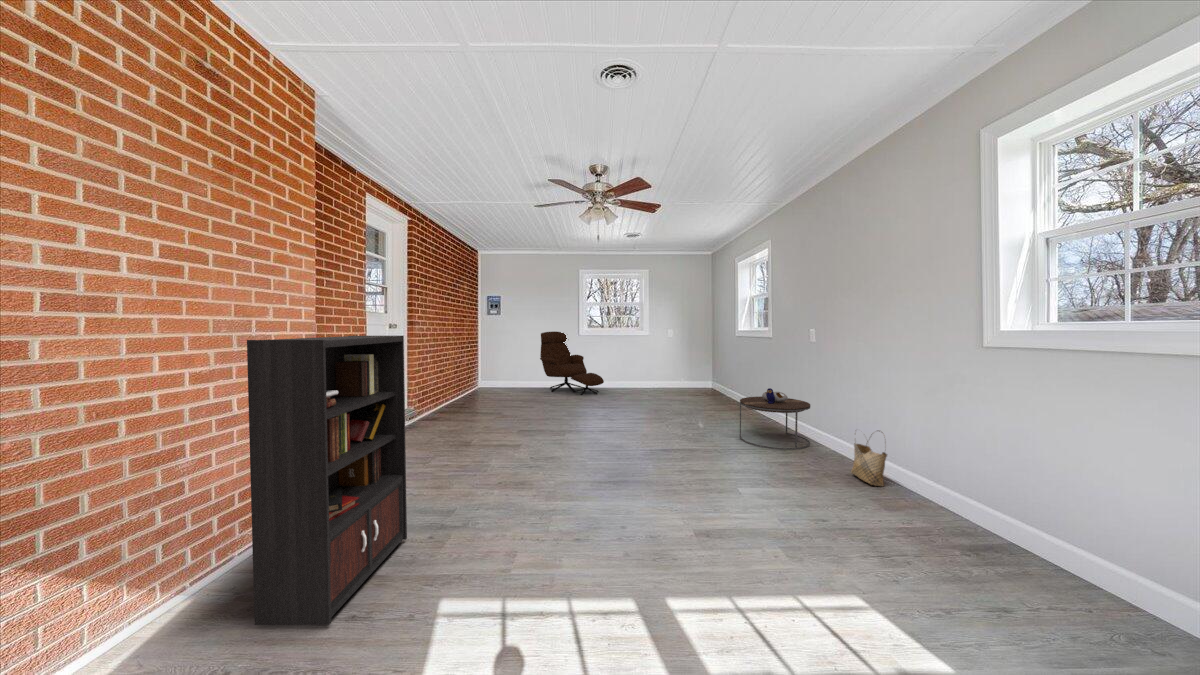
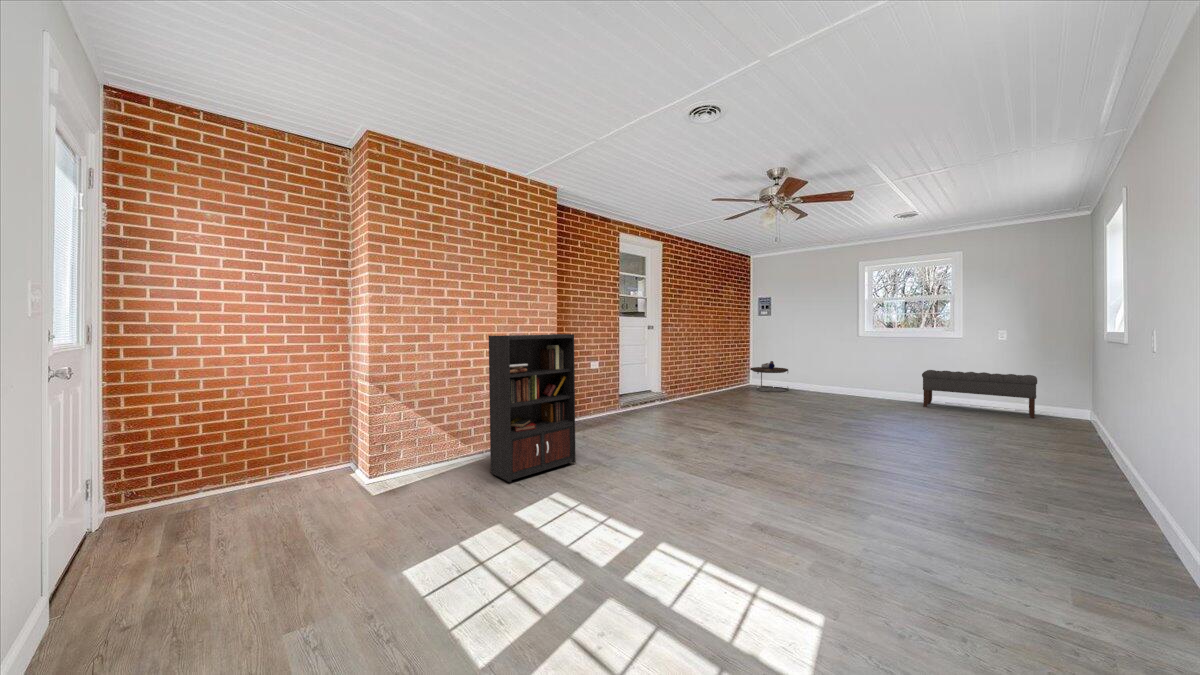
lounge chair: present [540,331,604,395] -> none [807,332,883,405]
bench: none [626,361,691,391] -> present [922,370,1037,418]
side table: present [740,388,810,450] -> present [750,361,788,392]
woven basket: present [851,441,887,486] -> none [1124,488,1187,590]

